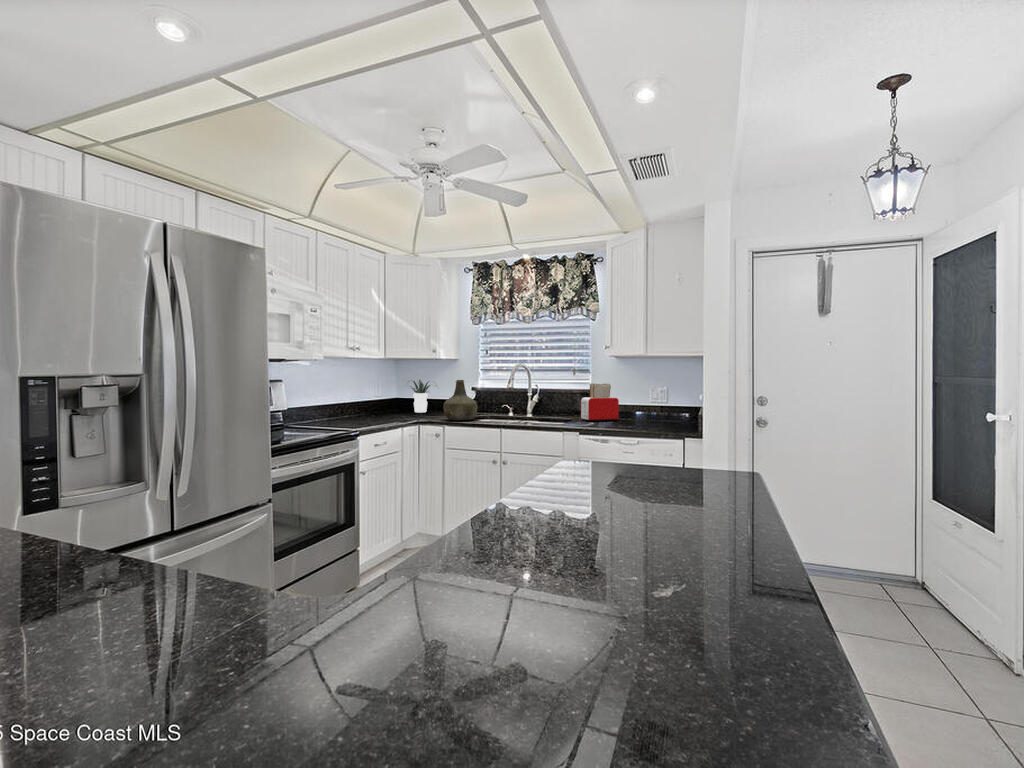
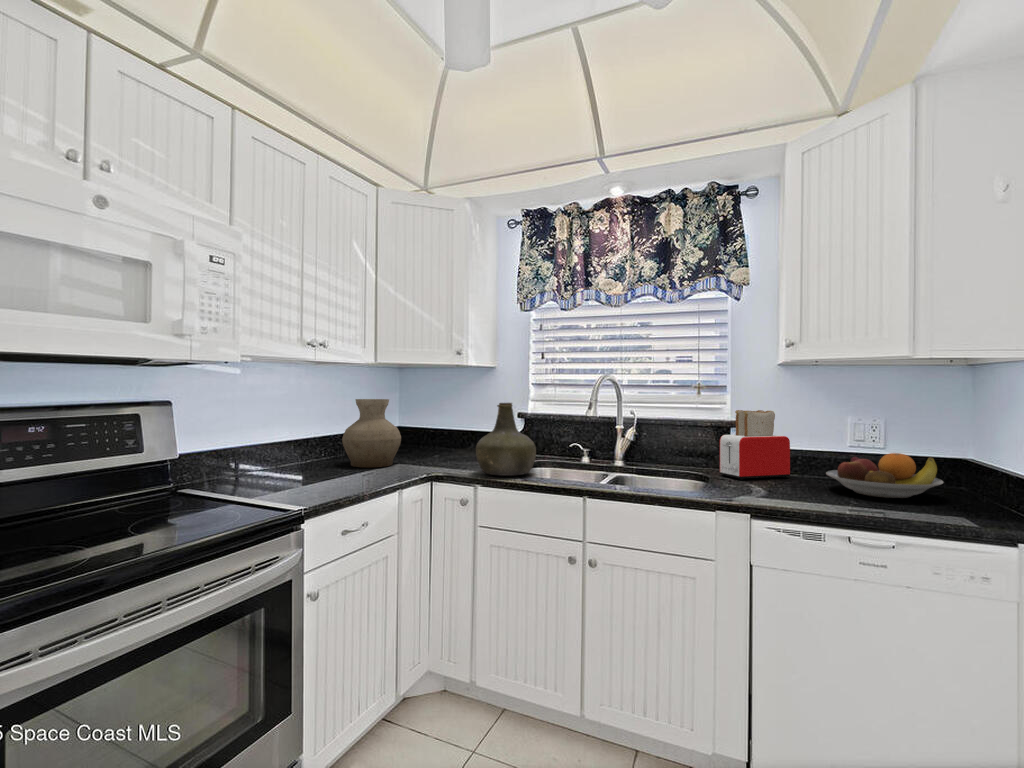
vase: none [366,379,400,418] -> present [342,399,401,467]
potted plant: present [408,380,437,413] -> none [402,400,466,453]
fruit bowl: none [628,404,680,427] -> present [826,453,943,498]

